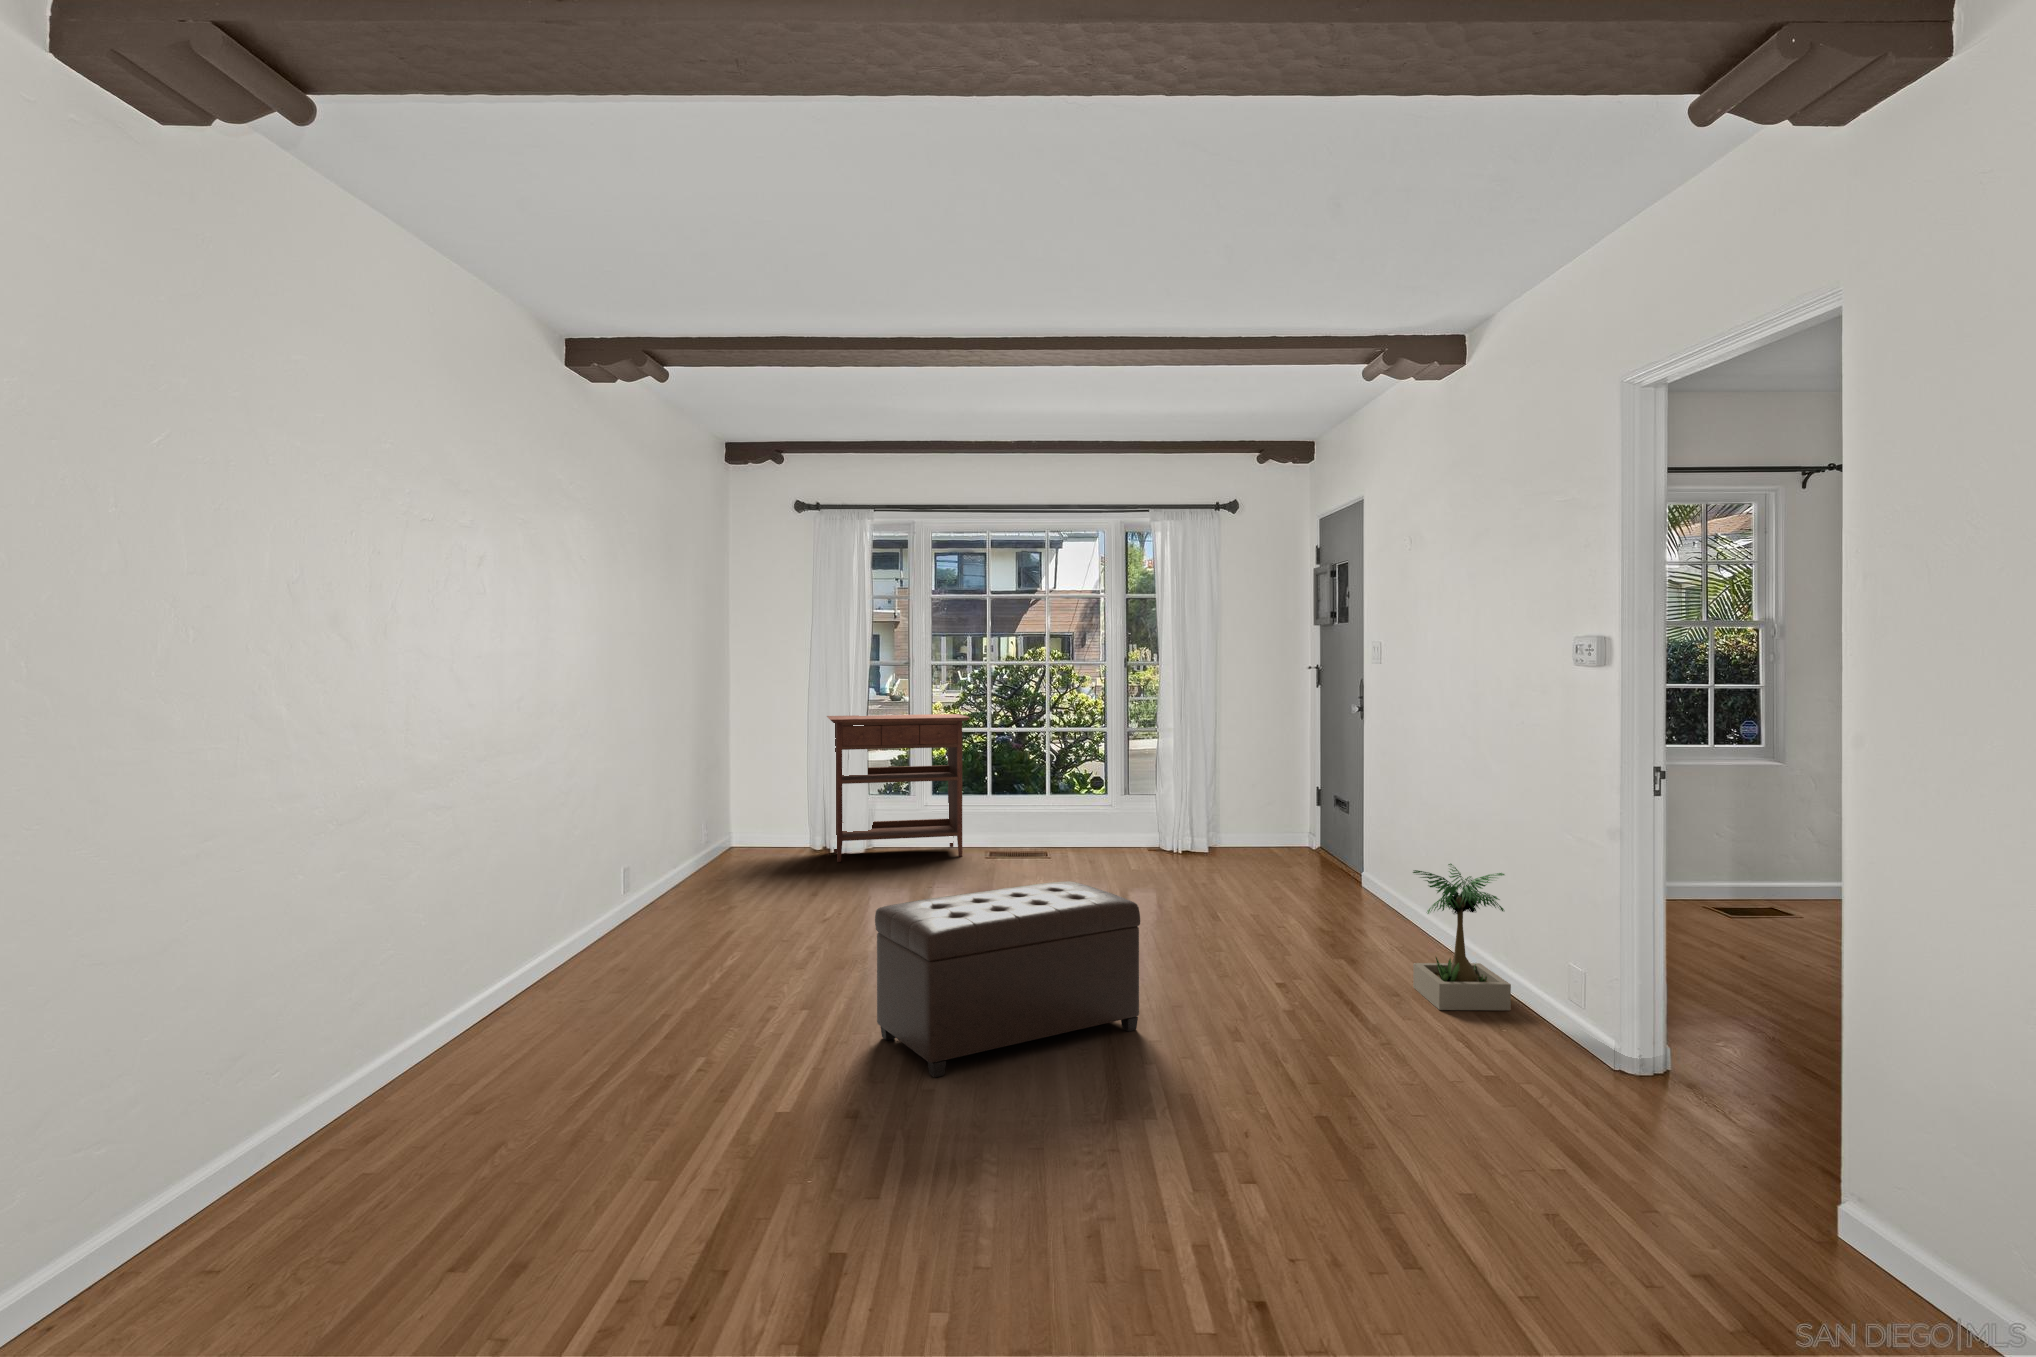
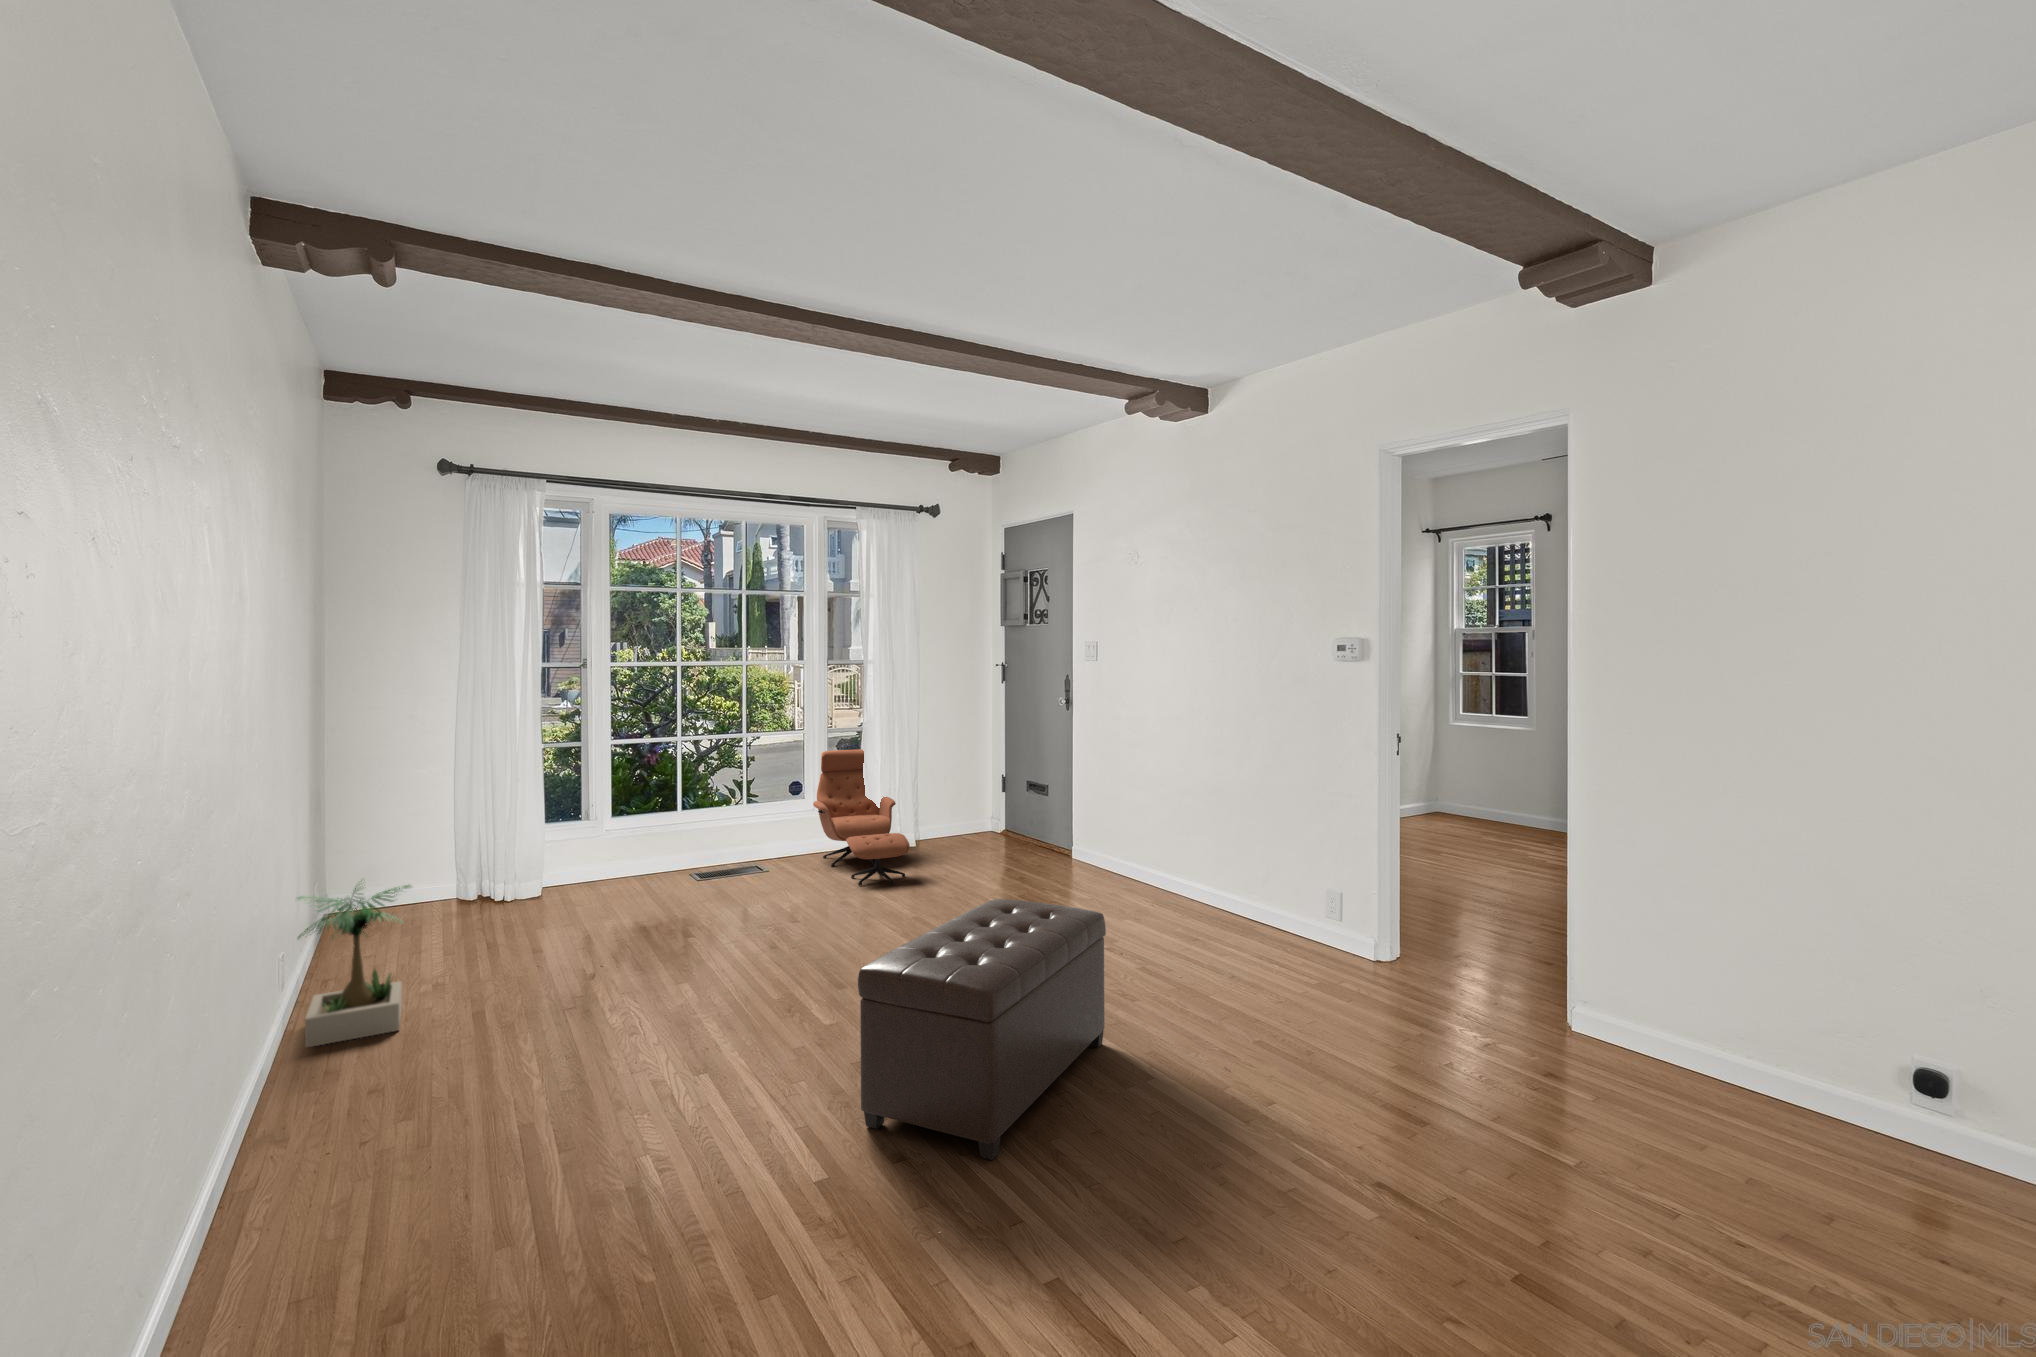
console table: present [827,714,970,862] -> none [482,722,678,912]
lounge chair: none [1098,749,1176,881] -> present [813,749,910,885]
potted plant: present [1413,864,1511,1010] -> present [297,884,410,1048]

